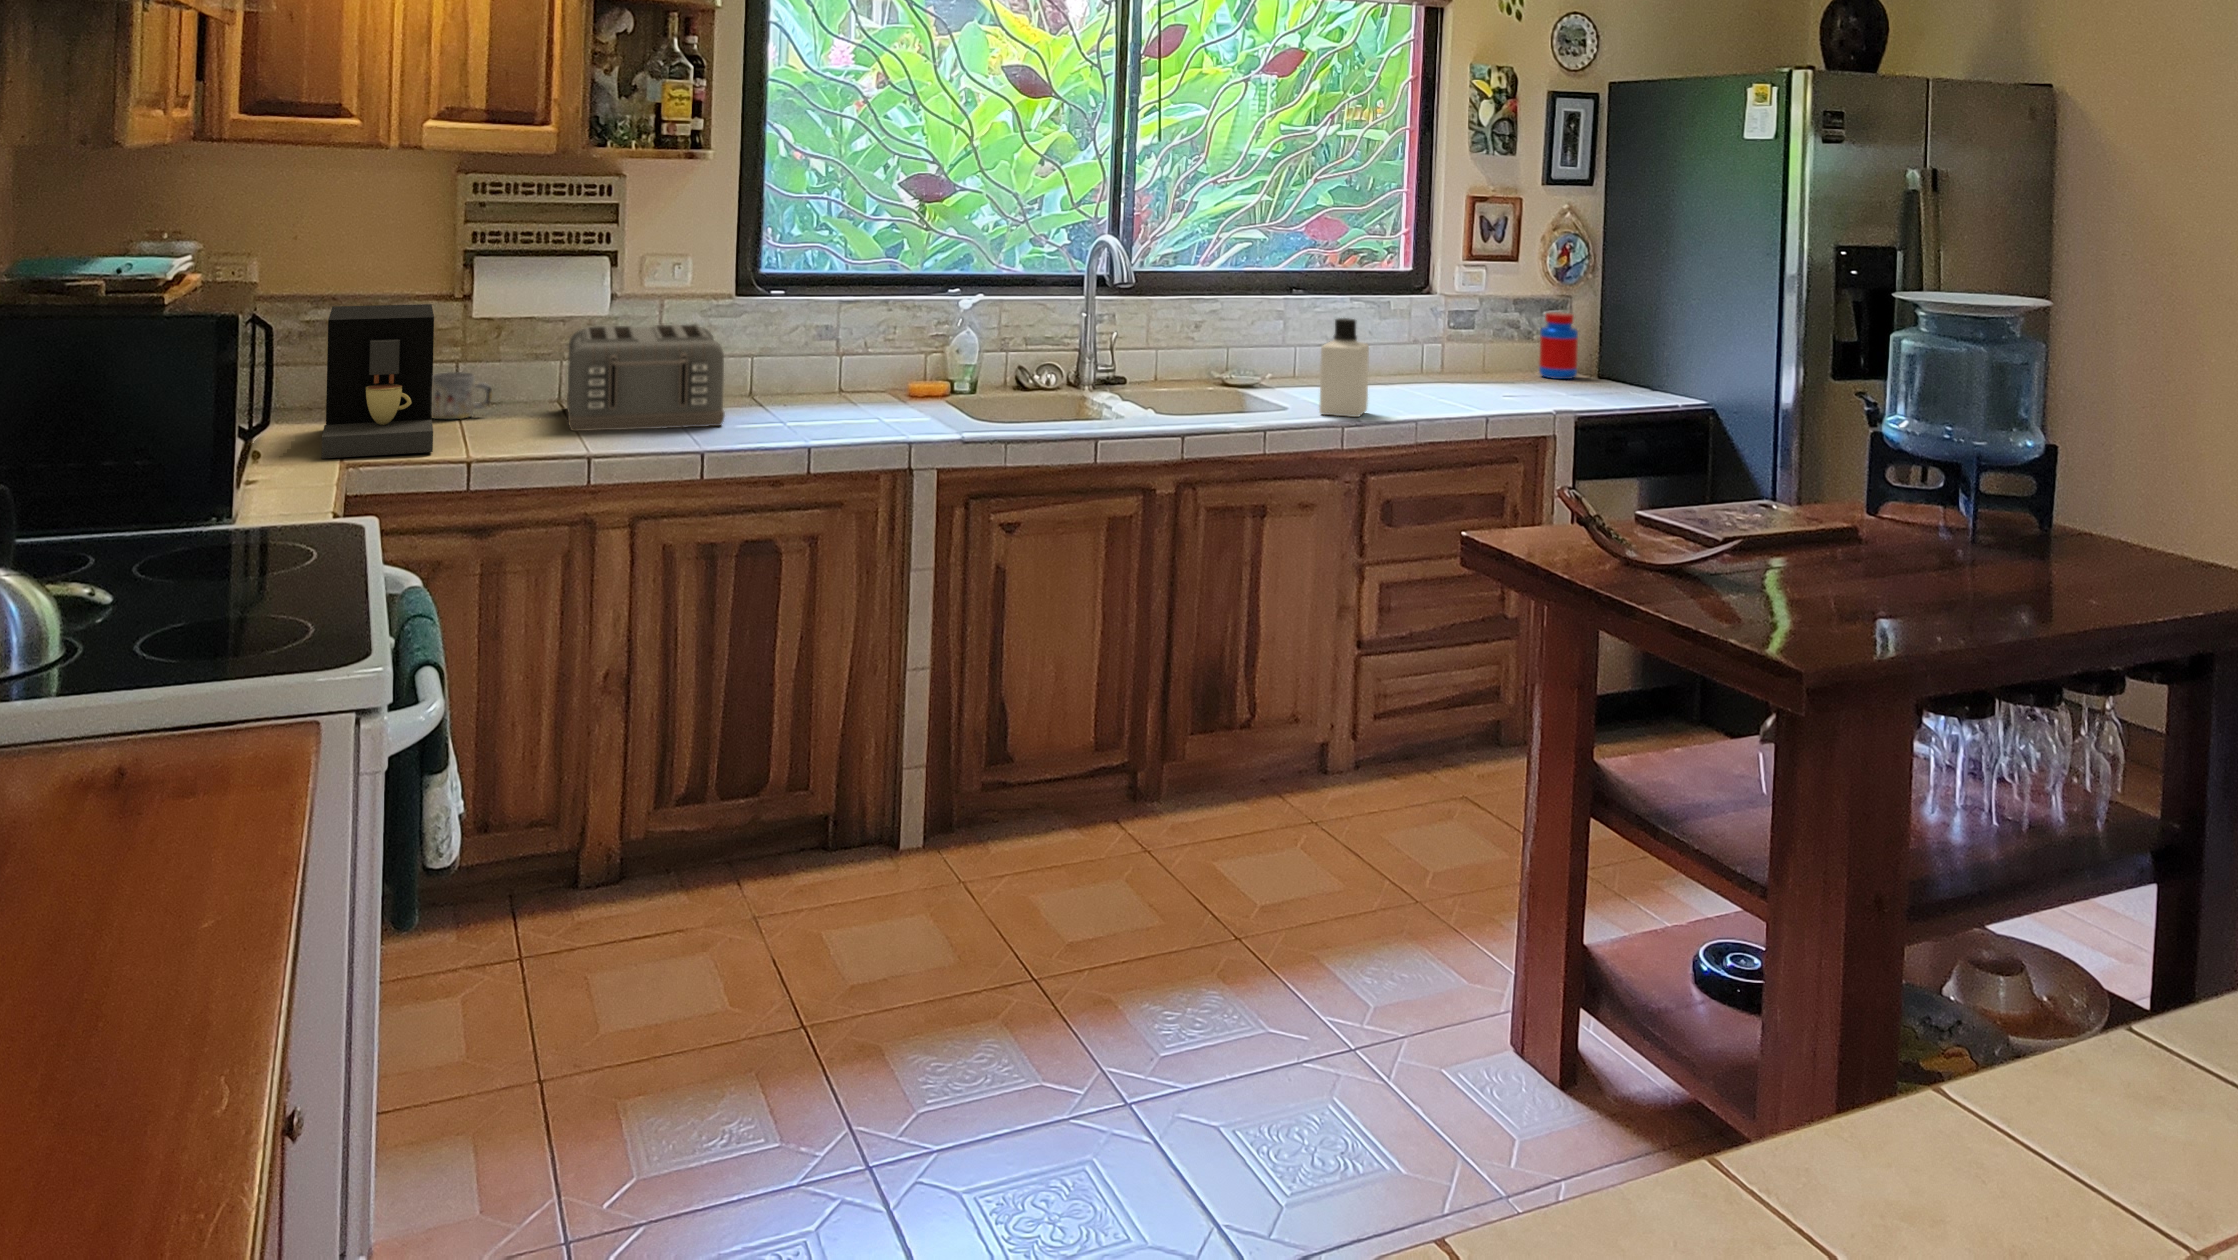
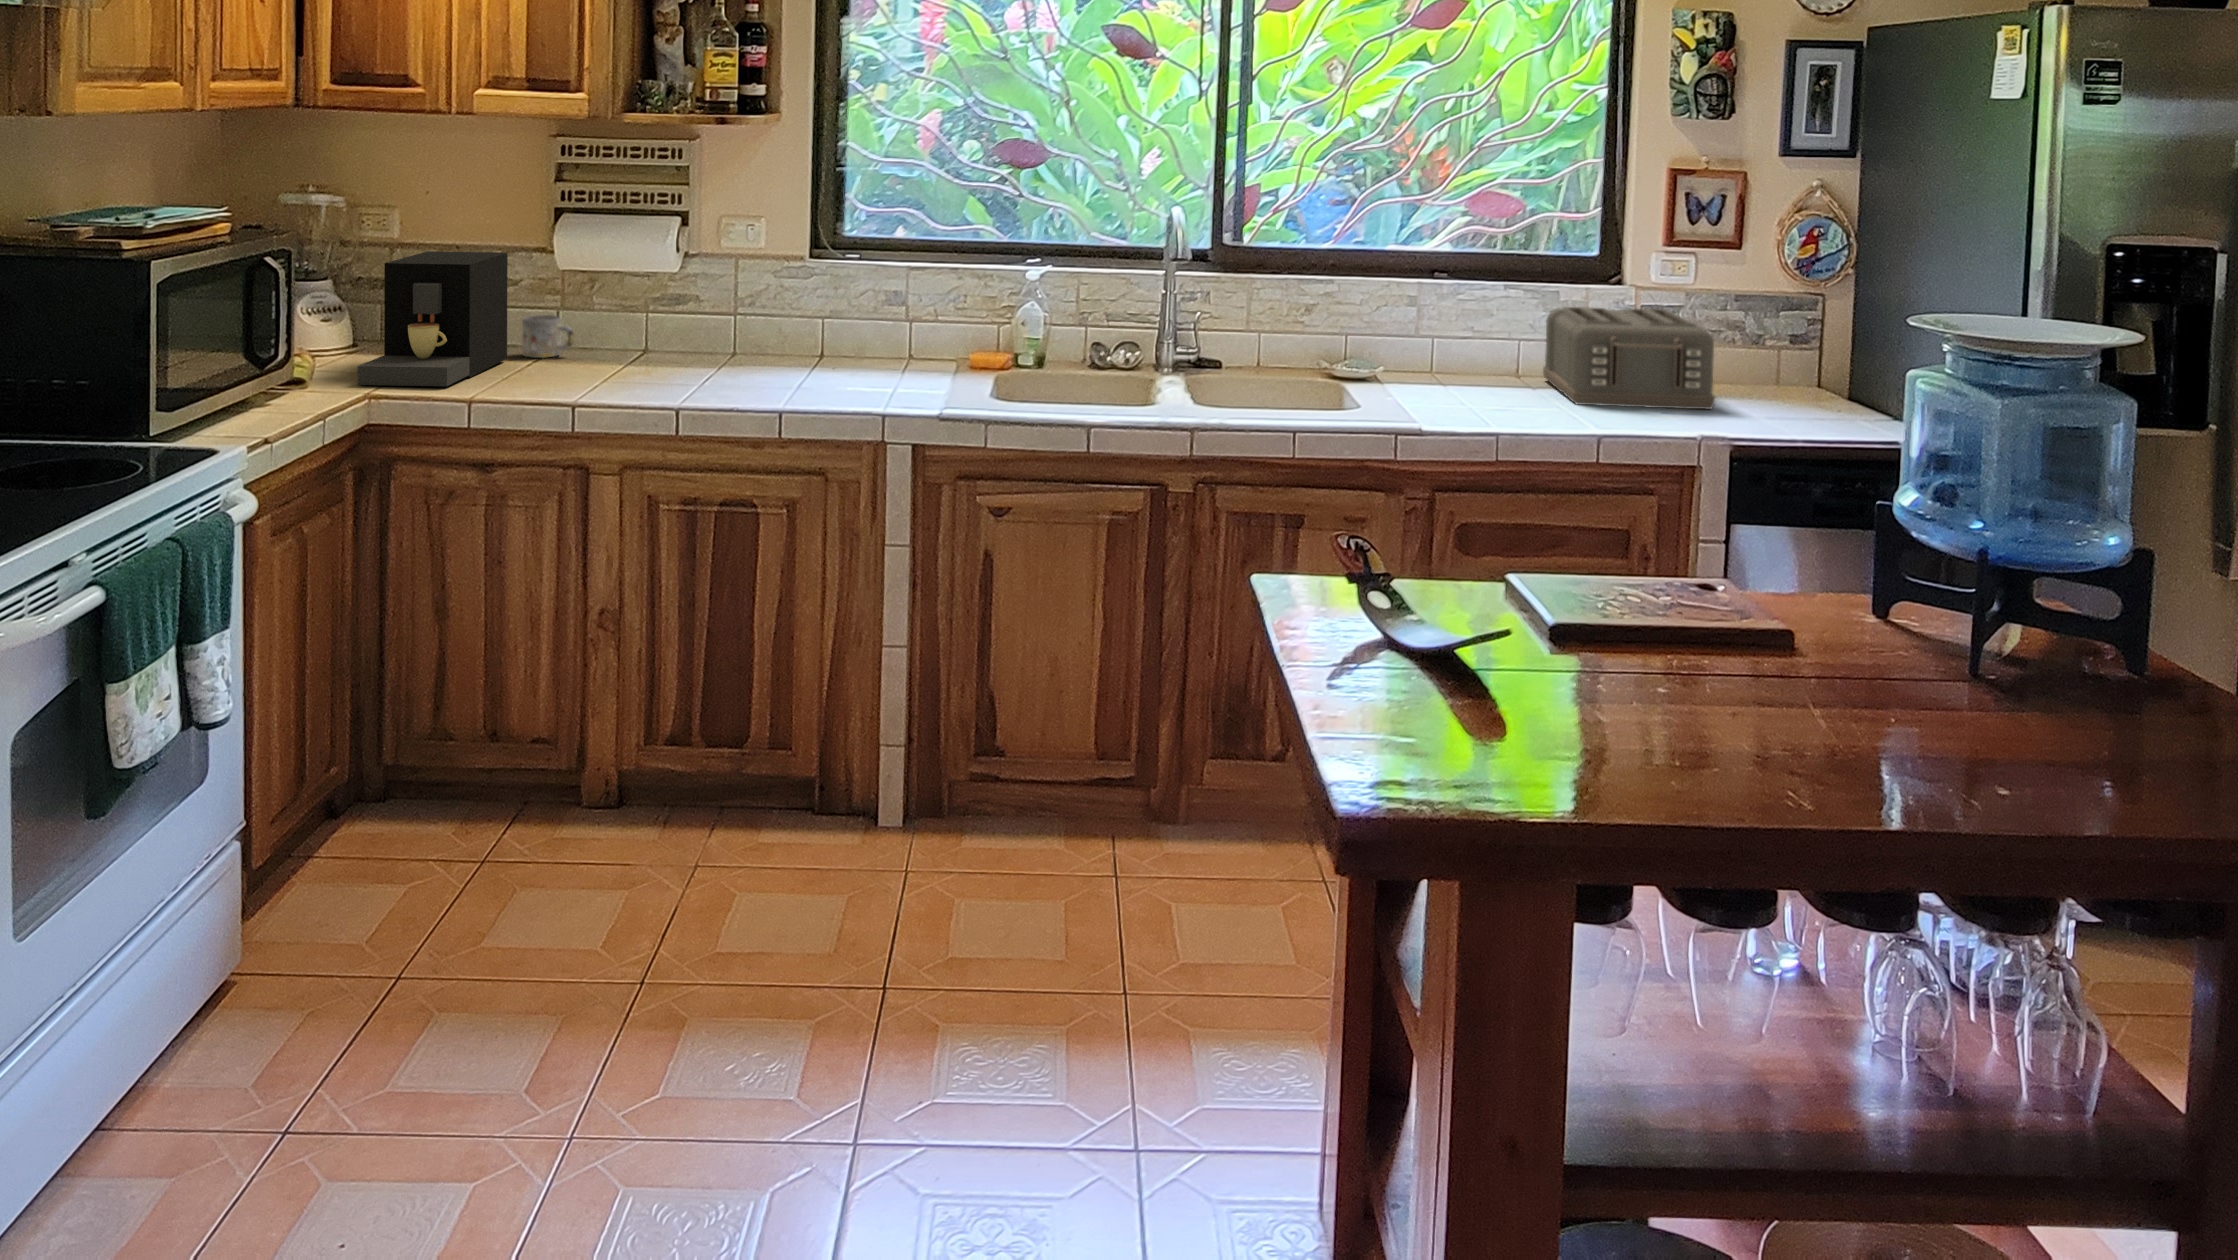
jar: present [1539,312,1578,379] -> none [1769,314,1821,397]
bottle: present [1319,318,1369,417] -> none [1376,308,1442,424]
toaster: present [567,324,725,431] -> present [1543,307,1715,409]

